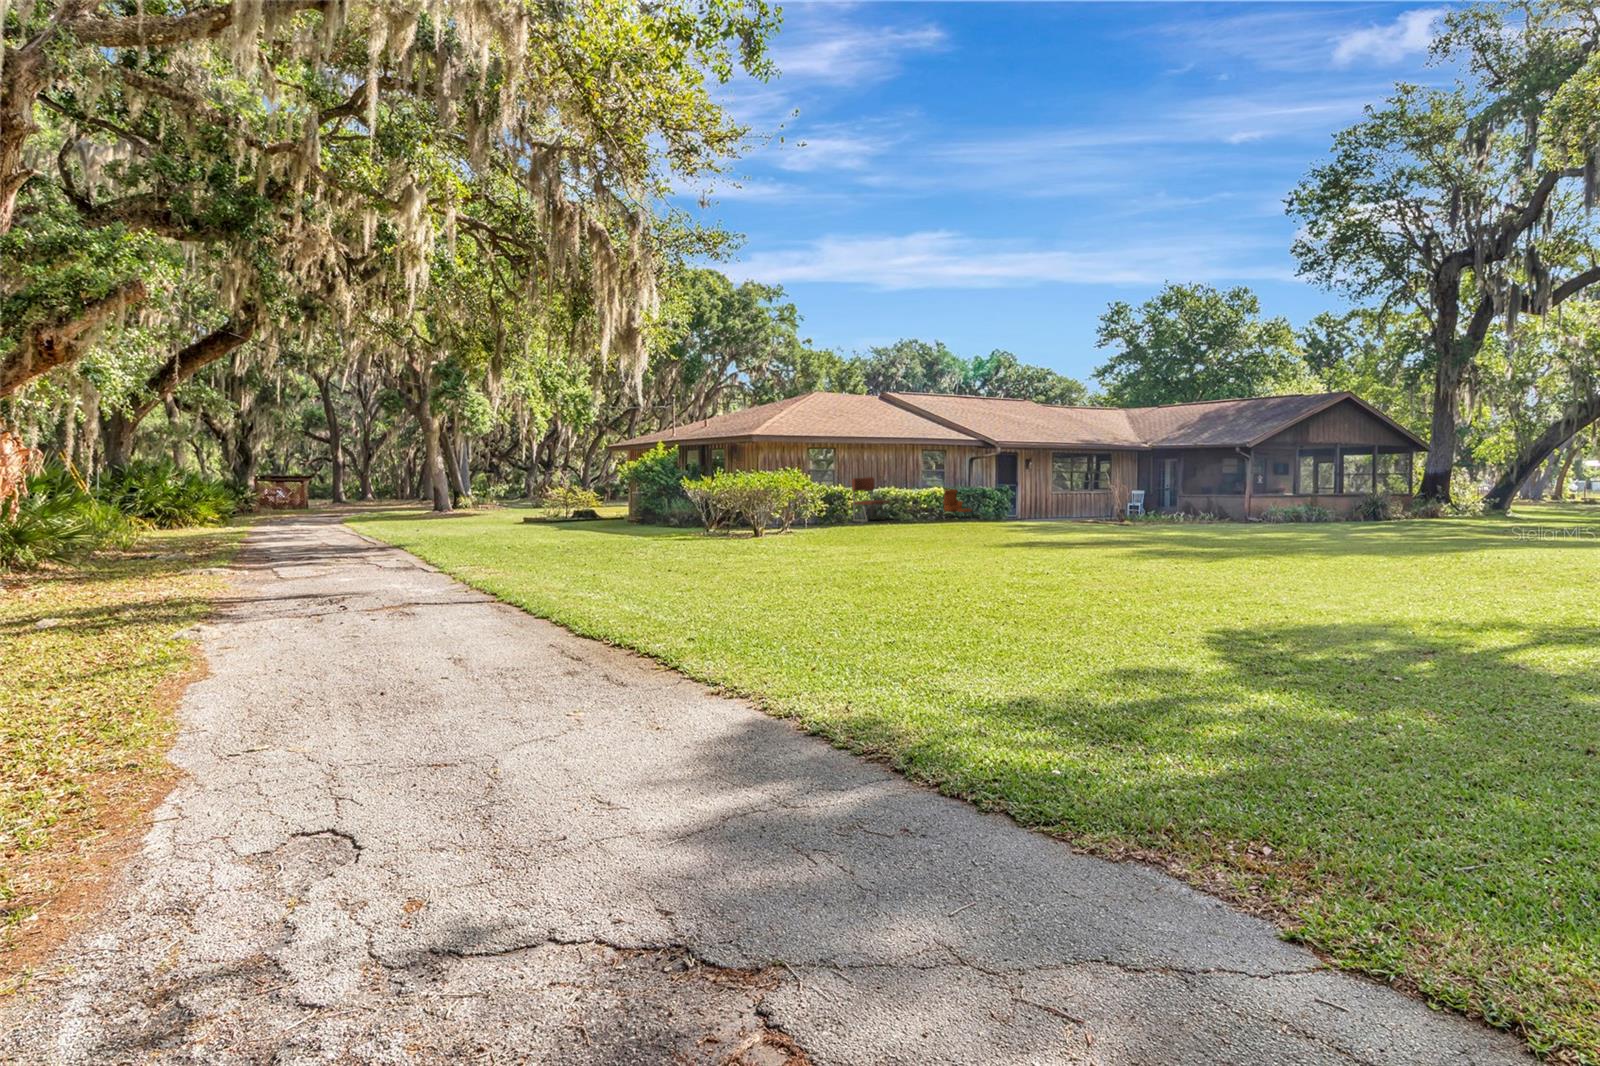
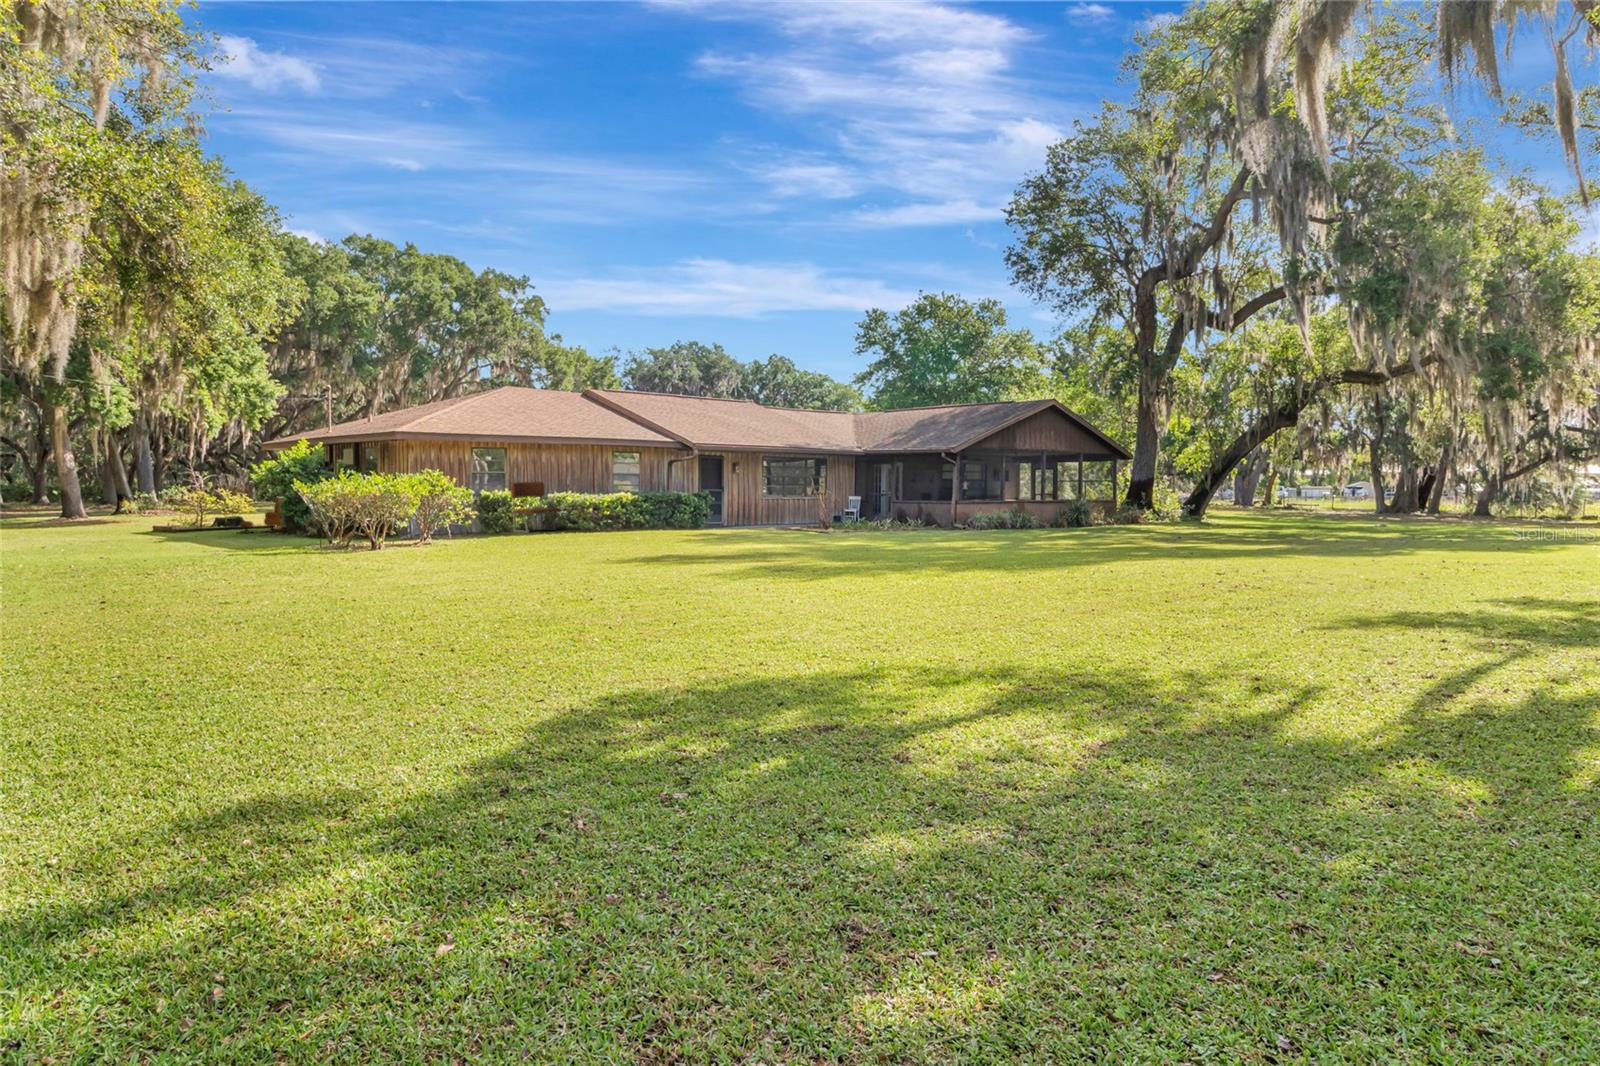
lounge chair: present [943,489,972,518] -> present [239,497,281,534]

